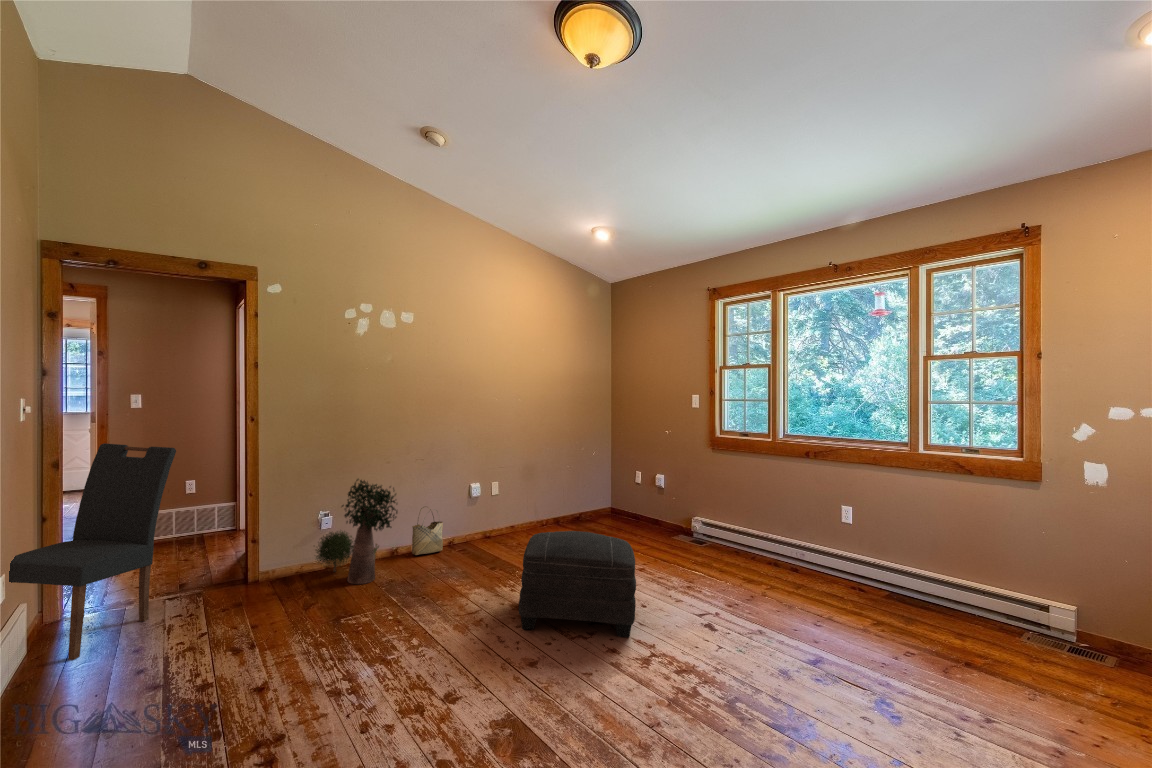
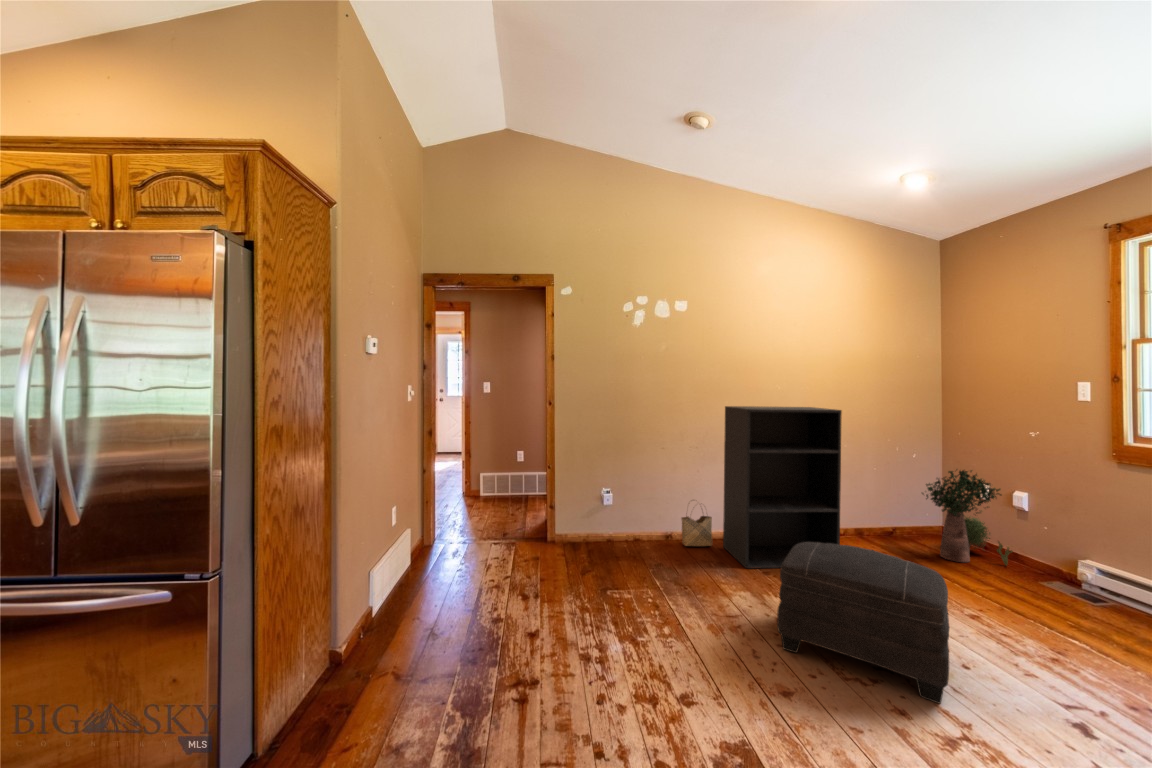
bookshelf: none [453,412,560,566] -> present [723,406,842,568]
dining chair: present [9,443,176,660] -> none [409,432,498,579]
potted plant: present [316,479,398,584] -> present [922,470,1013,566]

